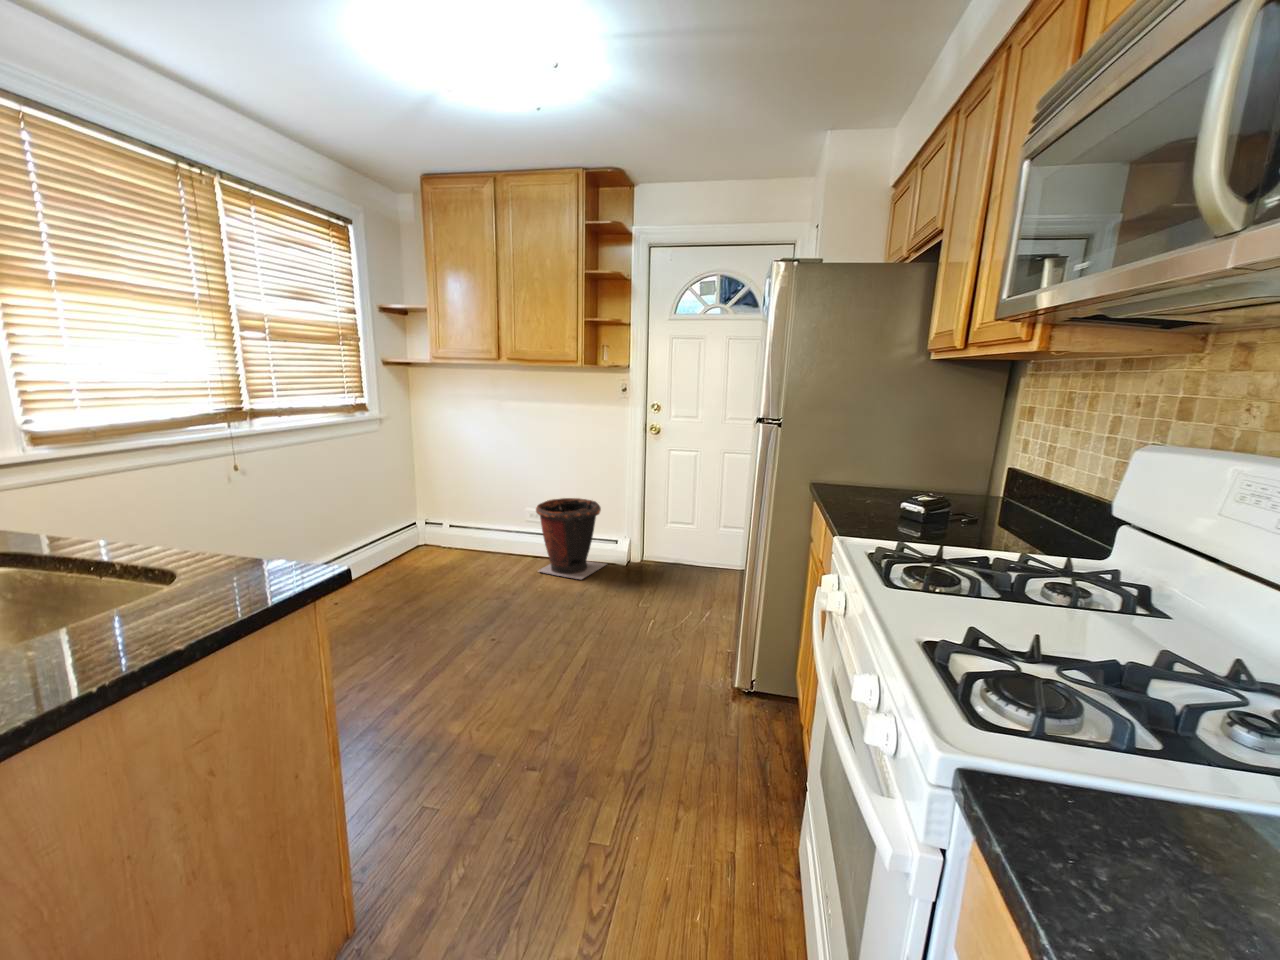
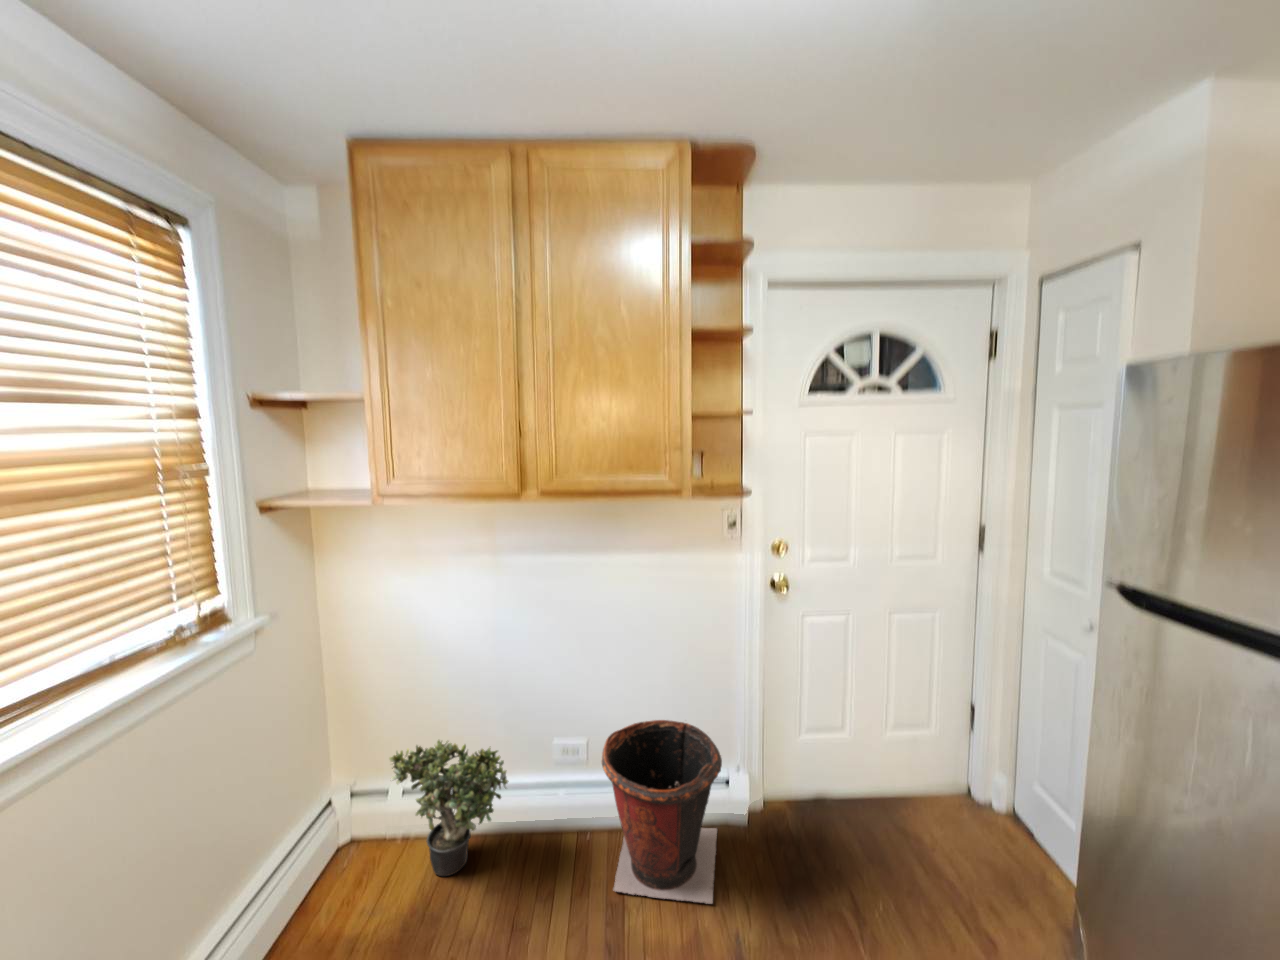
potted plant: none [438,492,497,559] -> present [389,740,508,876]

